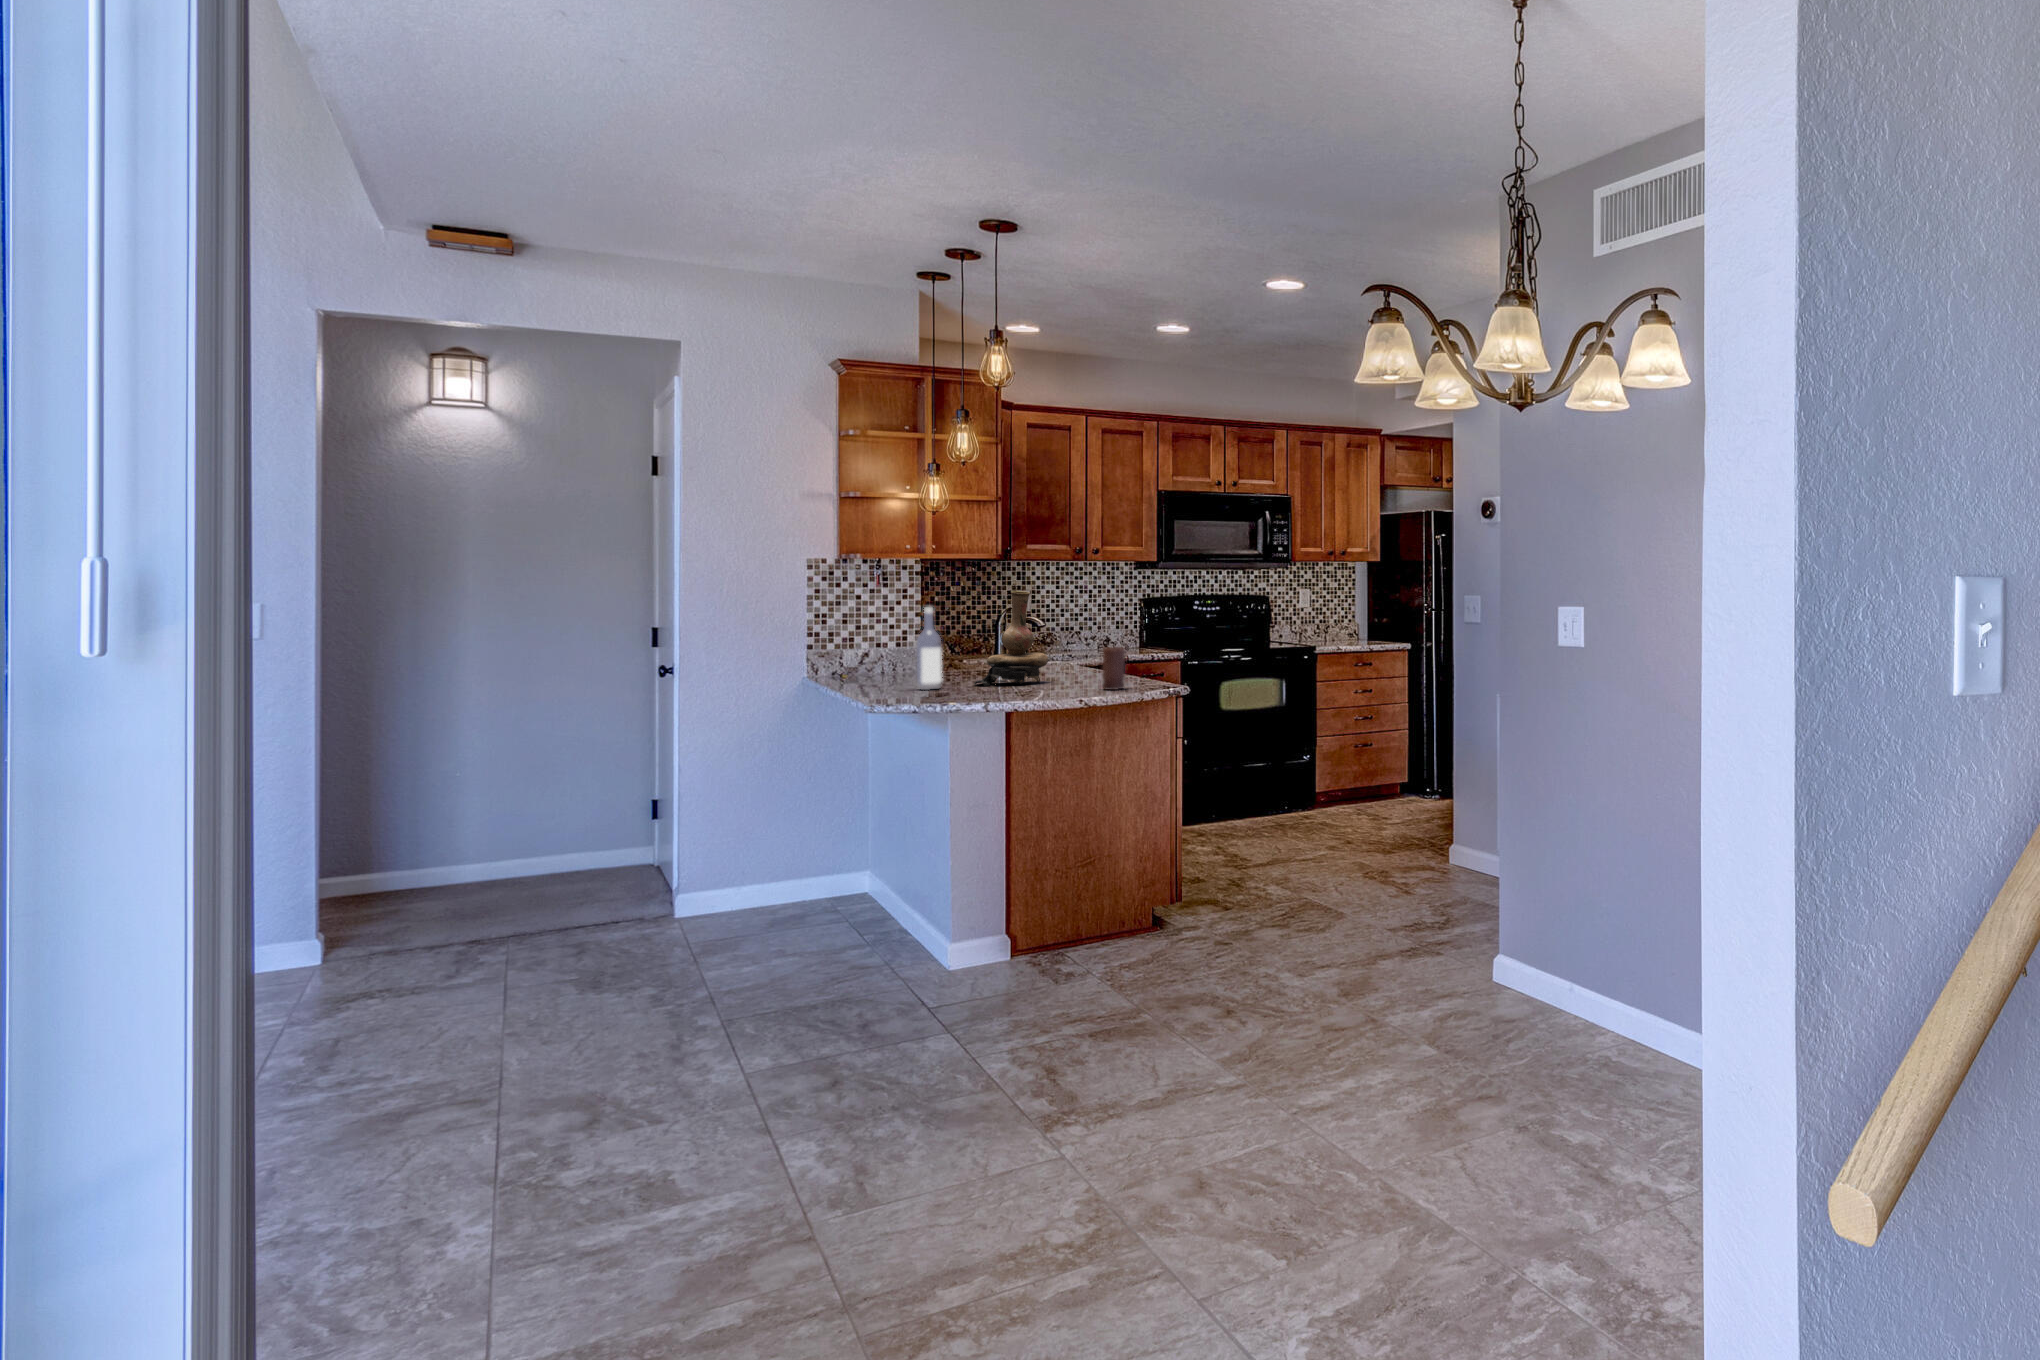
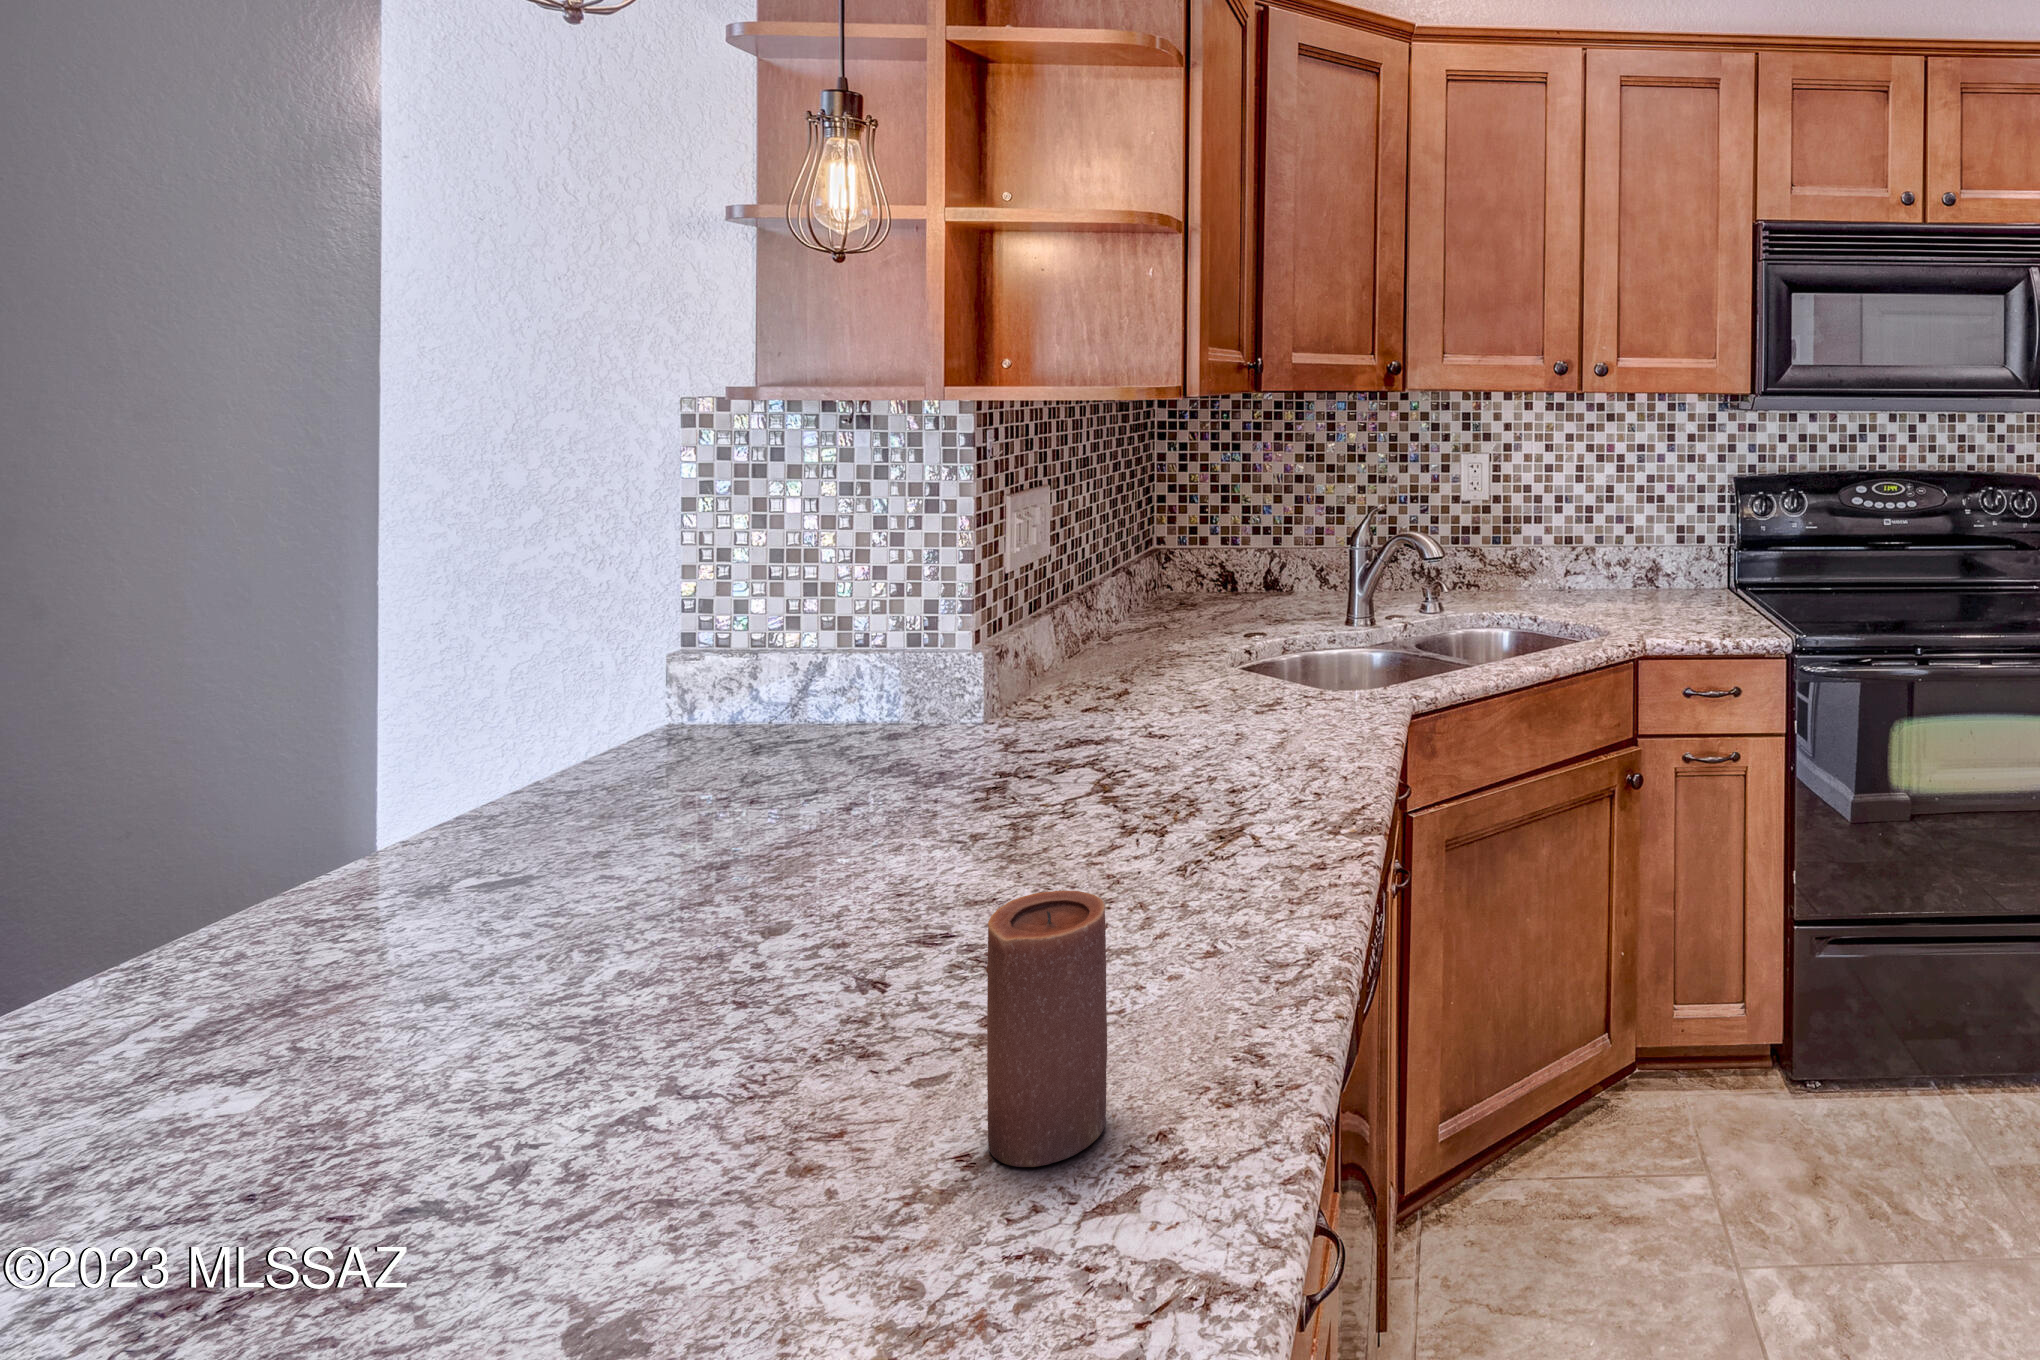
vase: present [974,591,1048,686] -> none [827,527,1093,903]
wine bottle: present [917,607,942,690] -> none [605,580,703,895]

